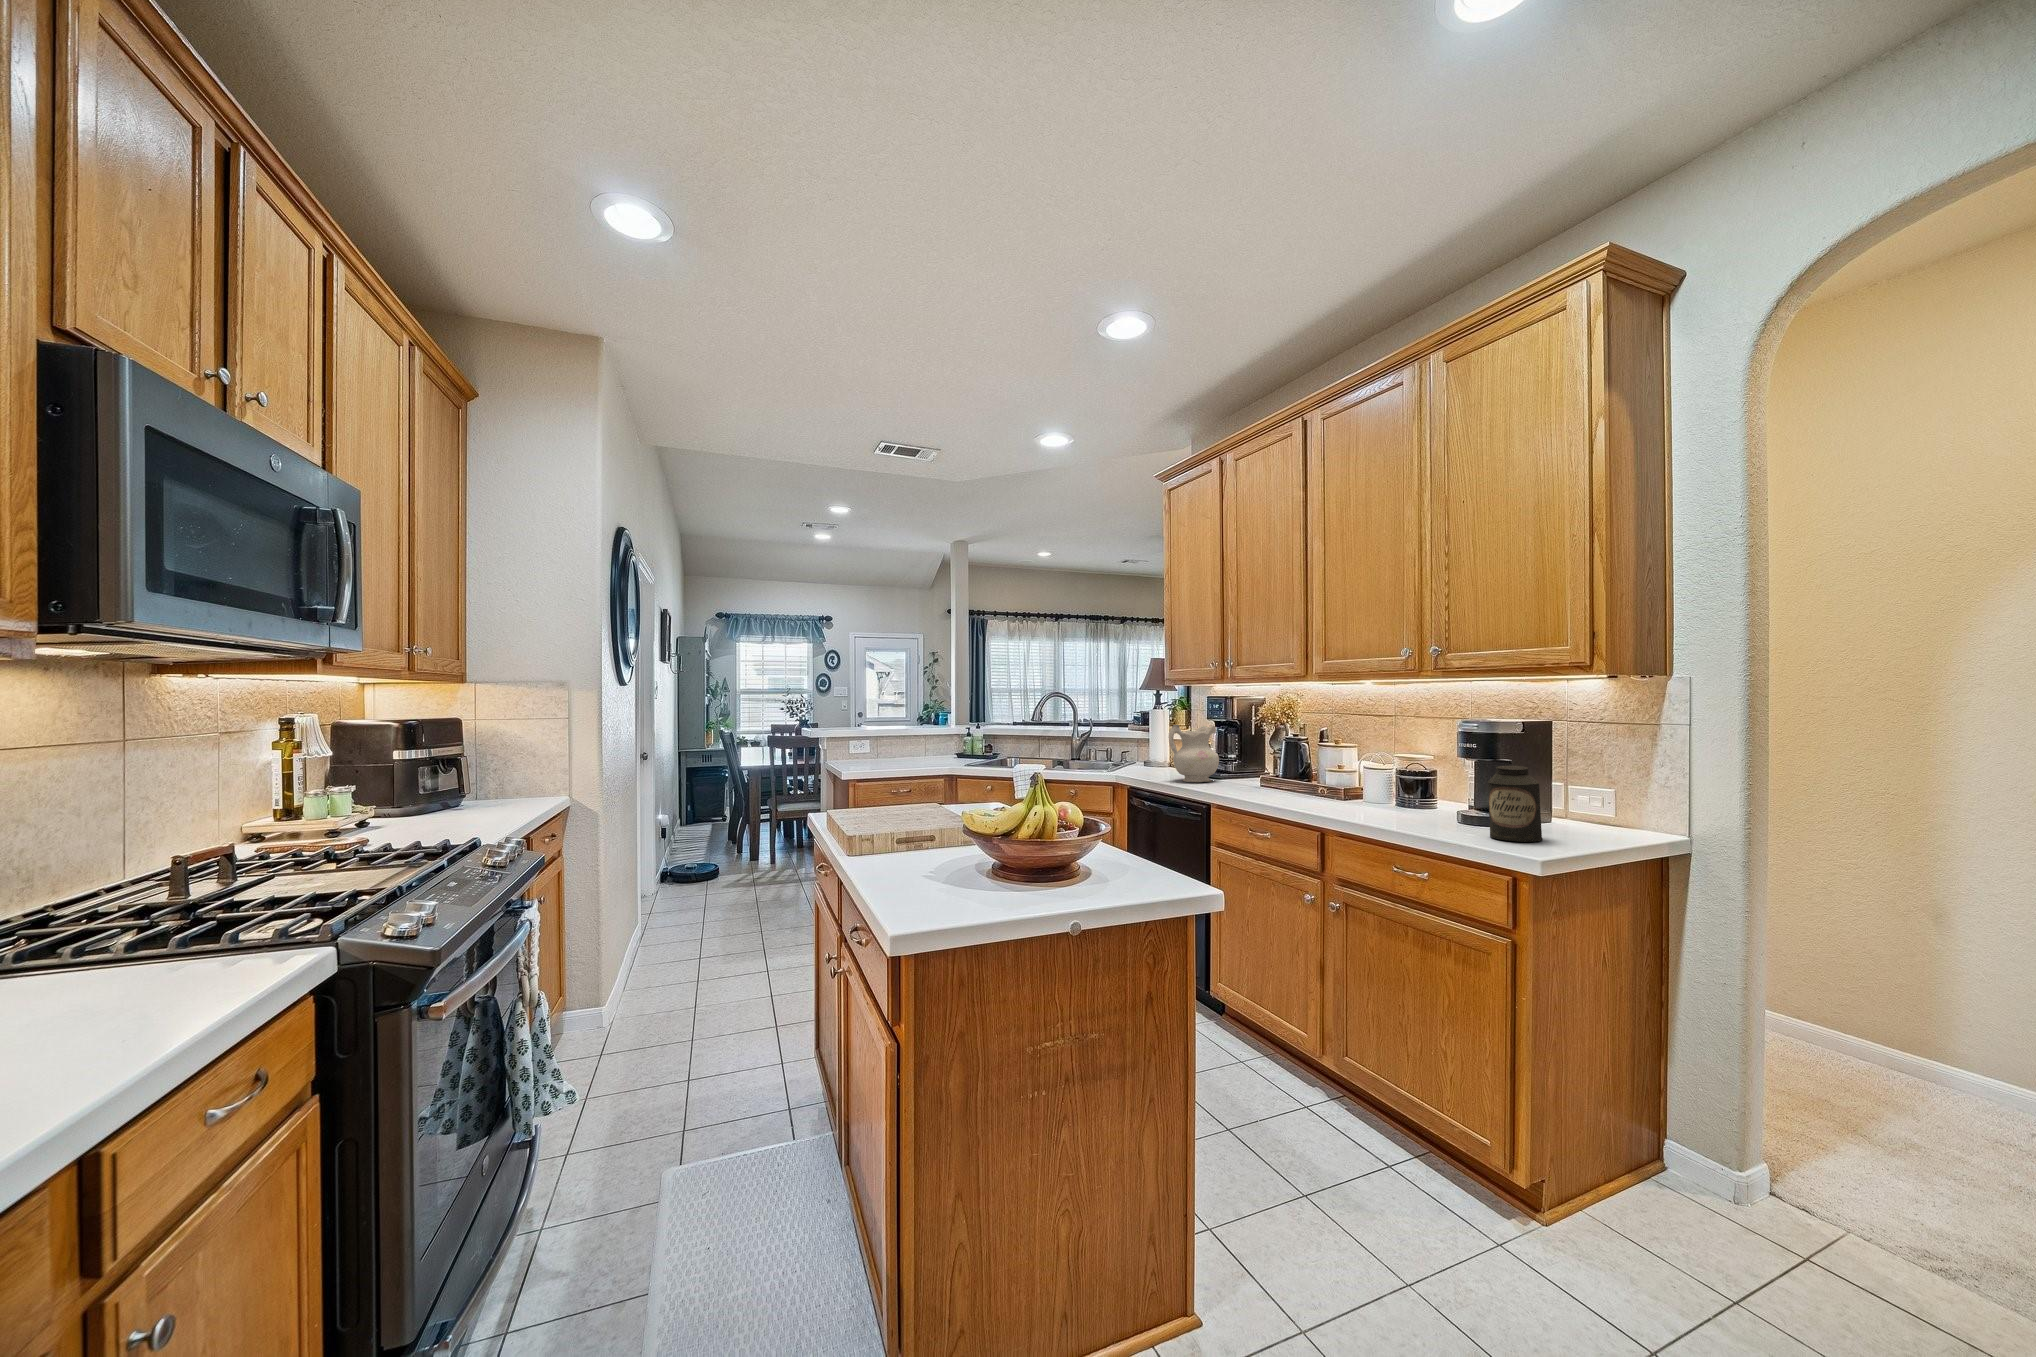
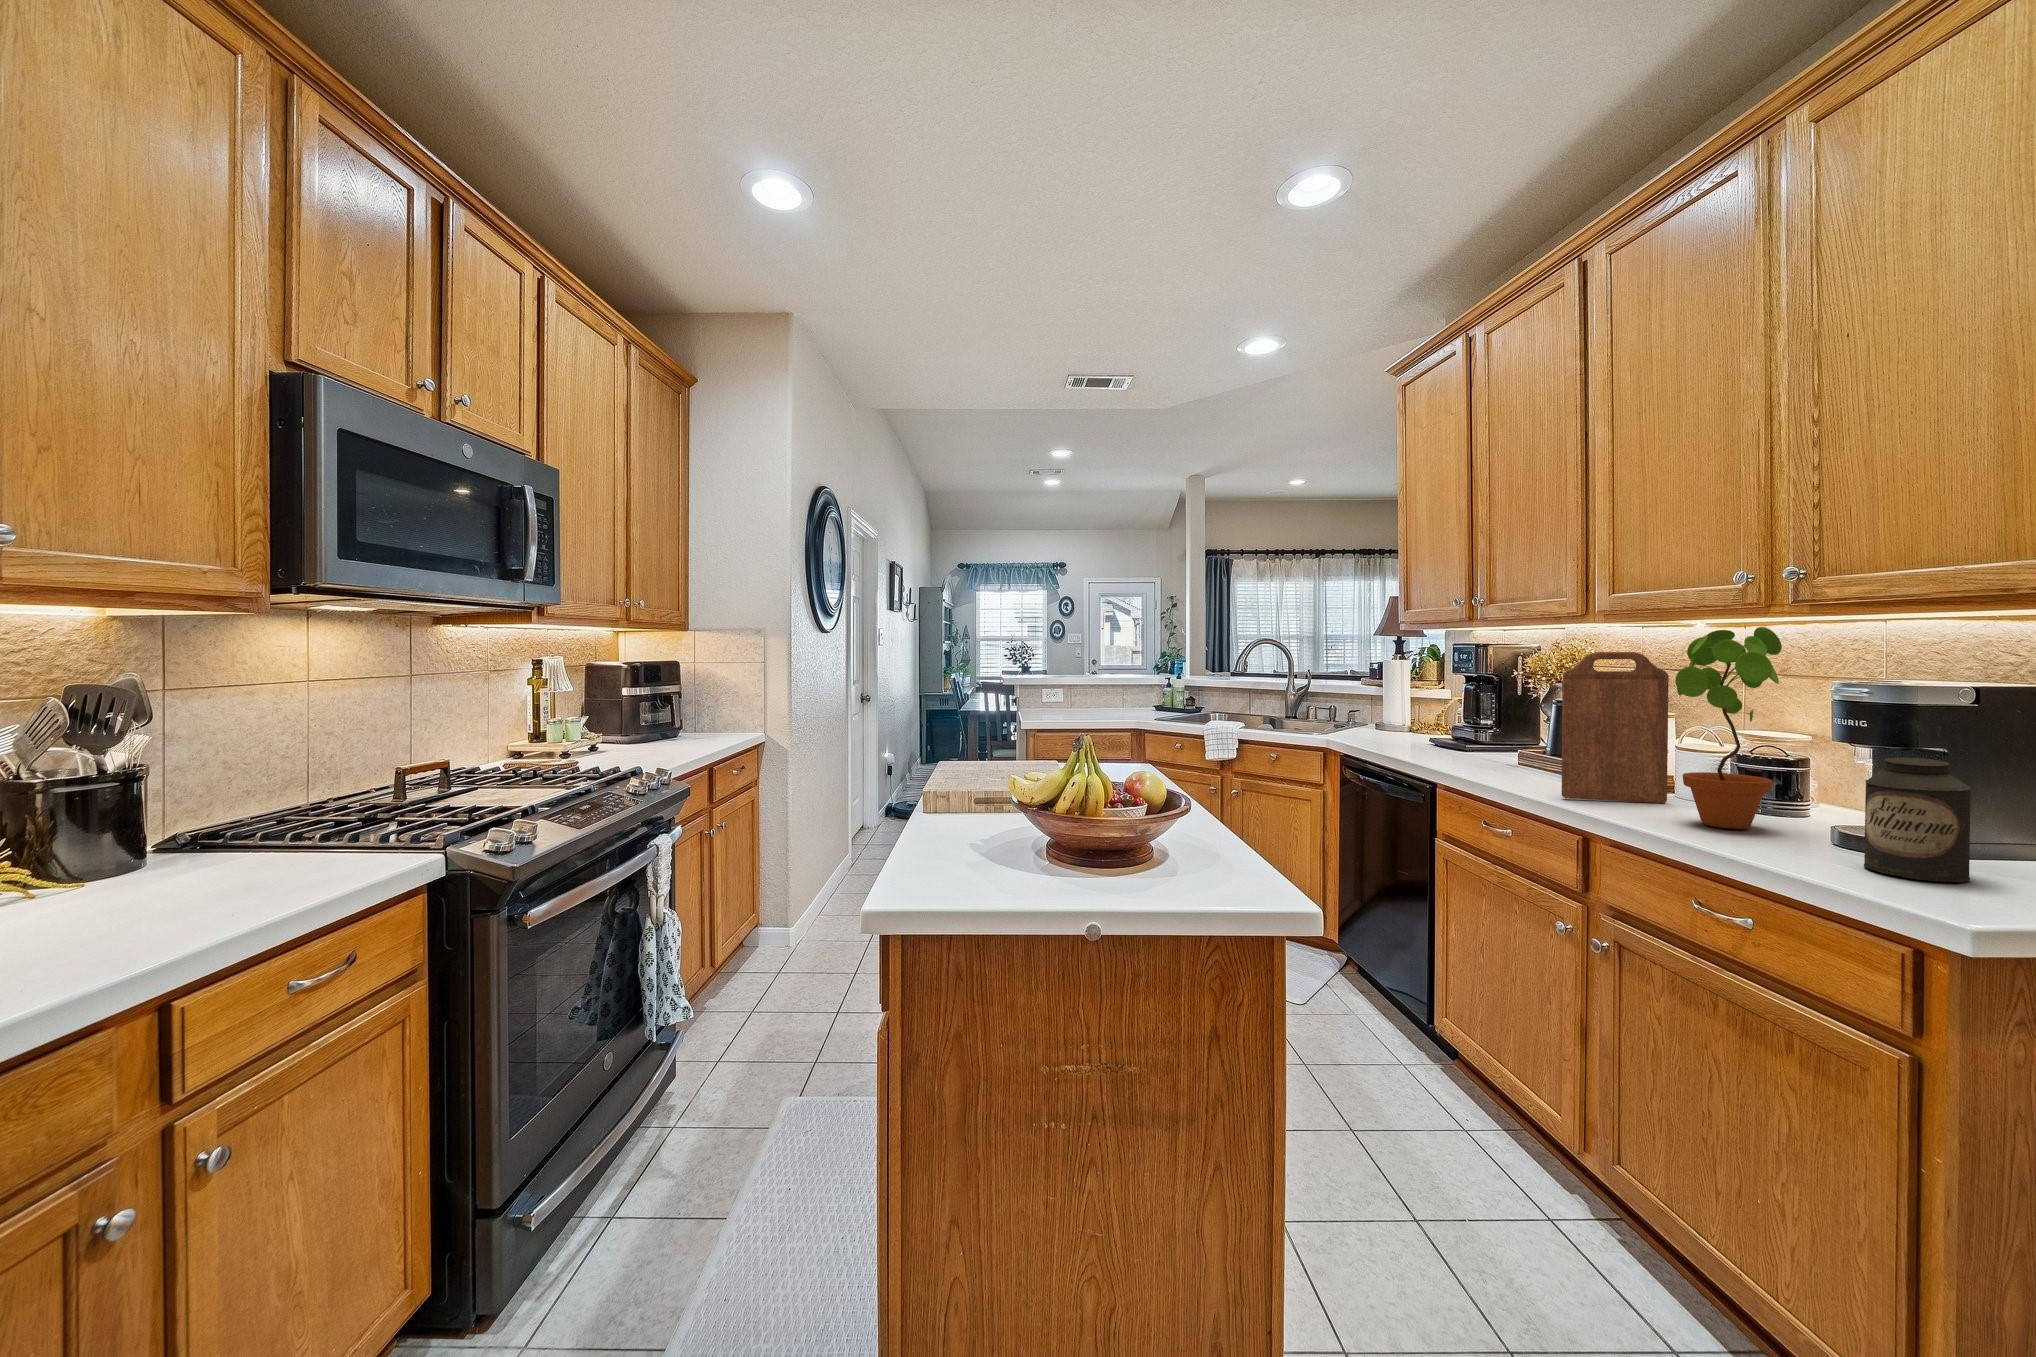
potted plant: none [1376,683,1432,820] -> present [1675,627,1782,829]
cutting board: none [1300,700,1367,808] -> present [1561,652,1669,803]
ceramic pitcher: present [1169,725,1219,782] -> none [1397,681,1467,754]

